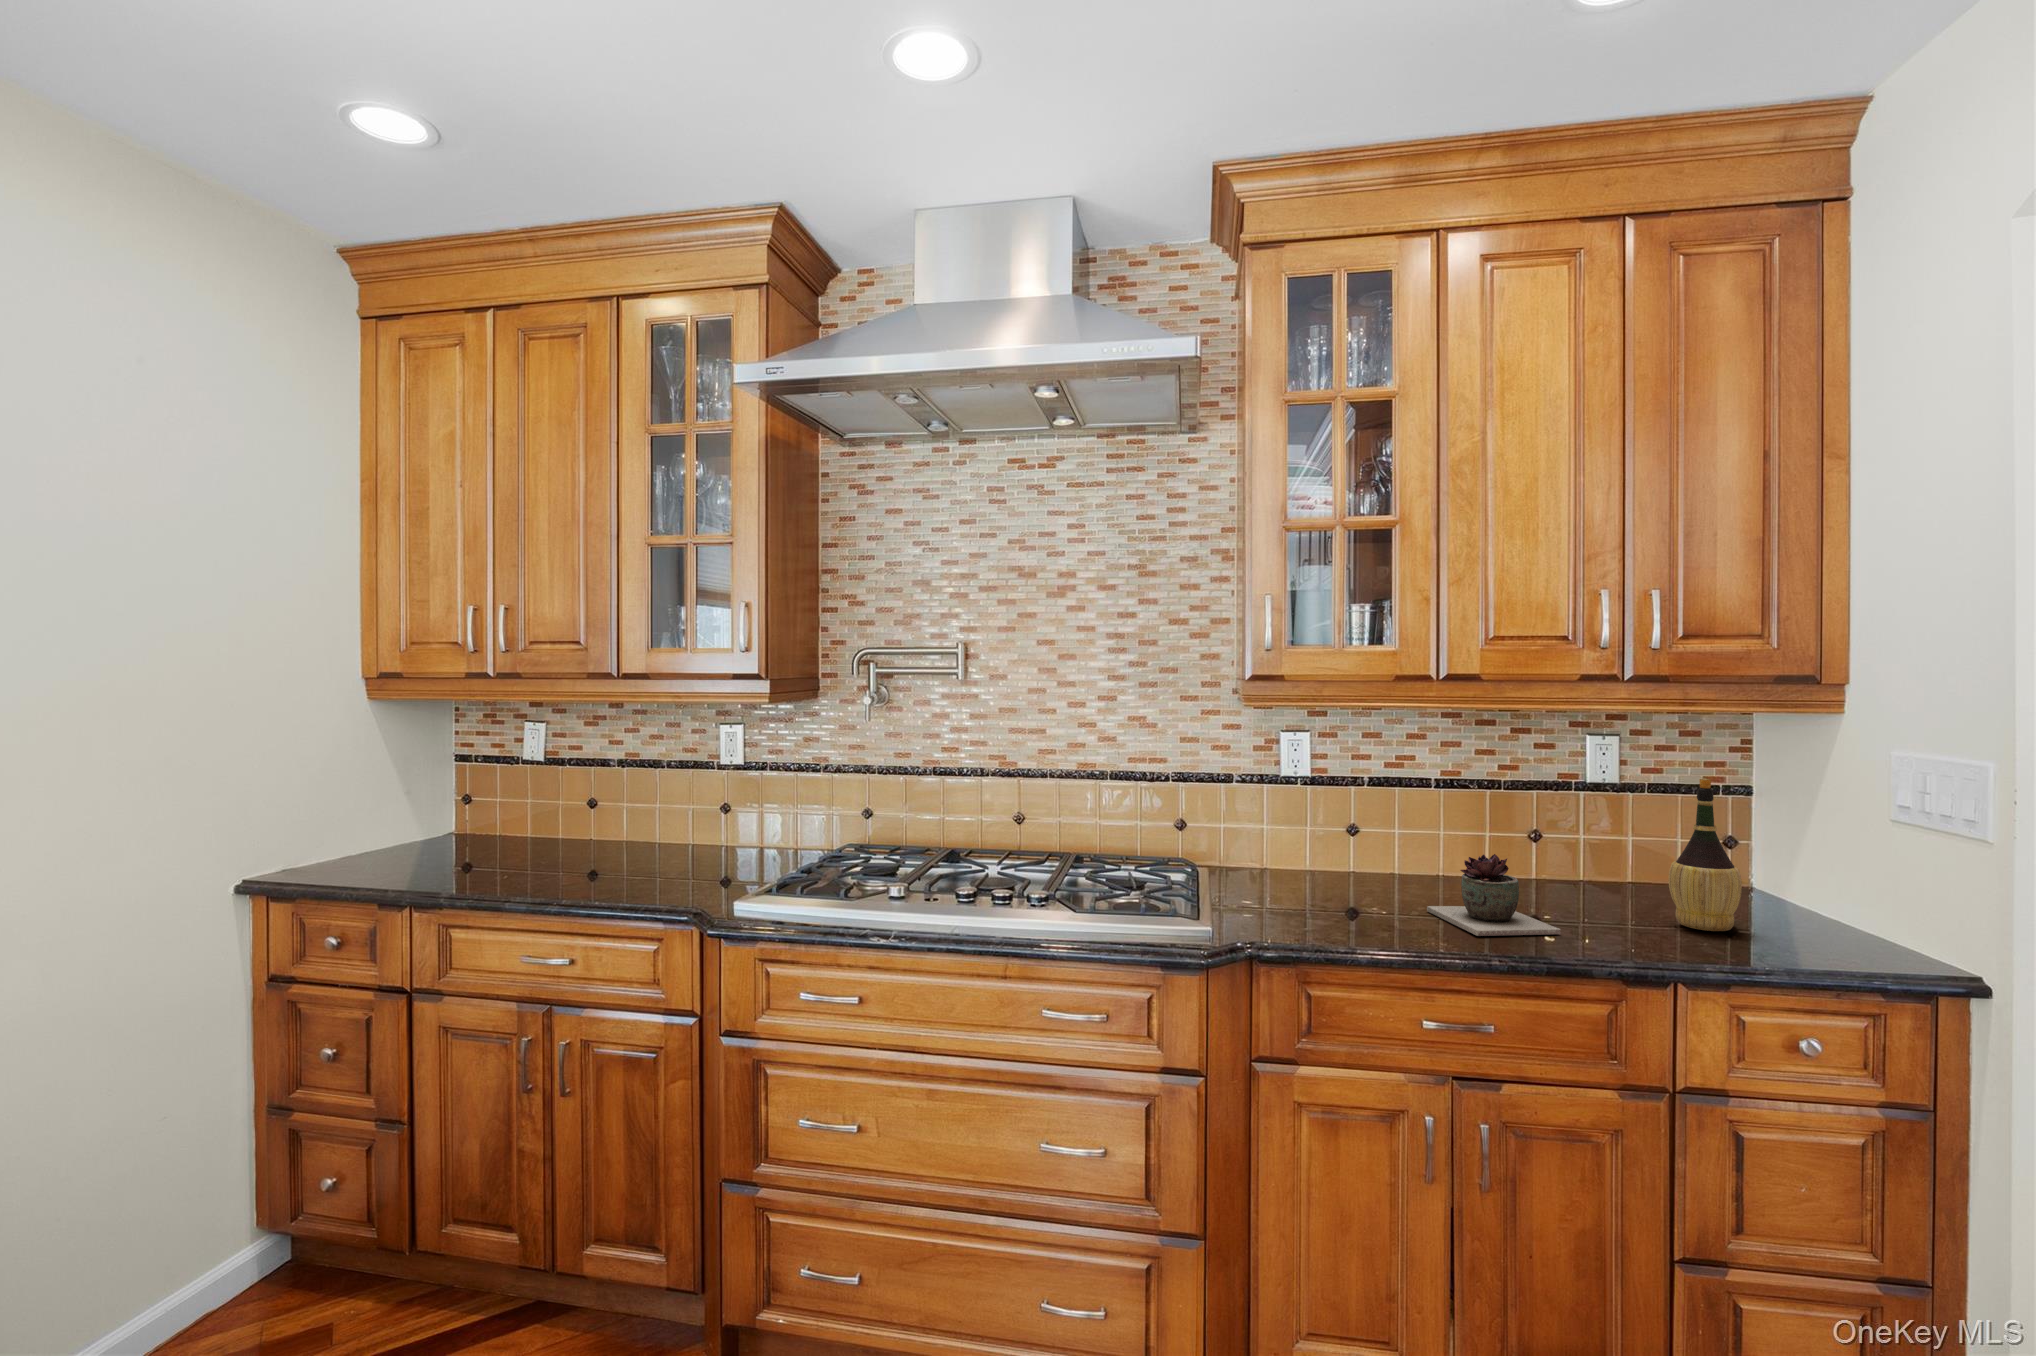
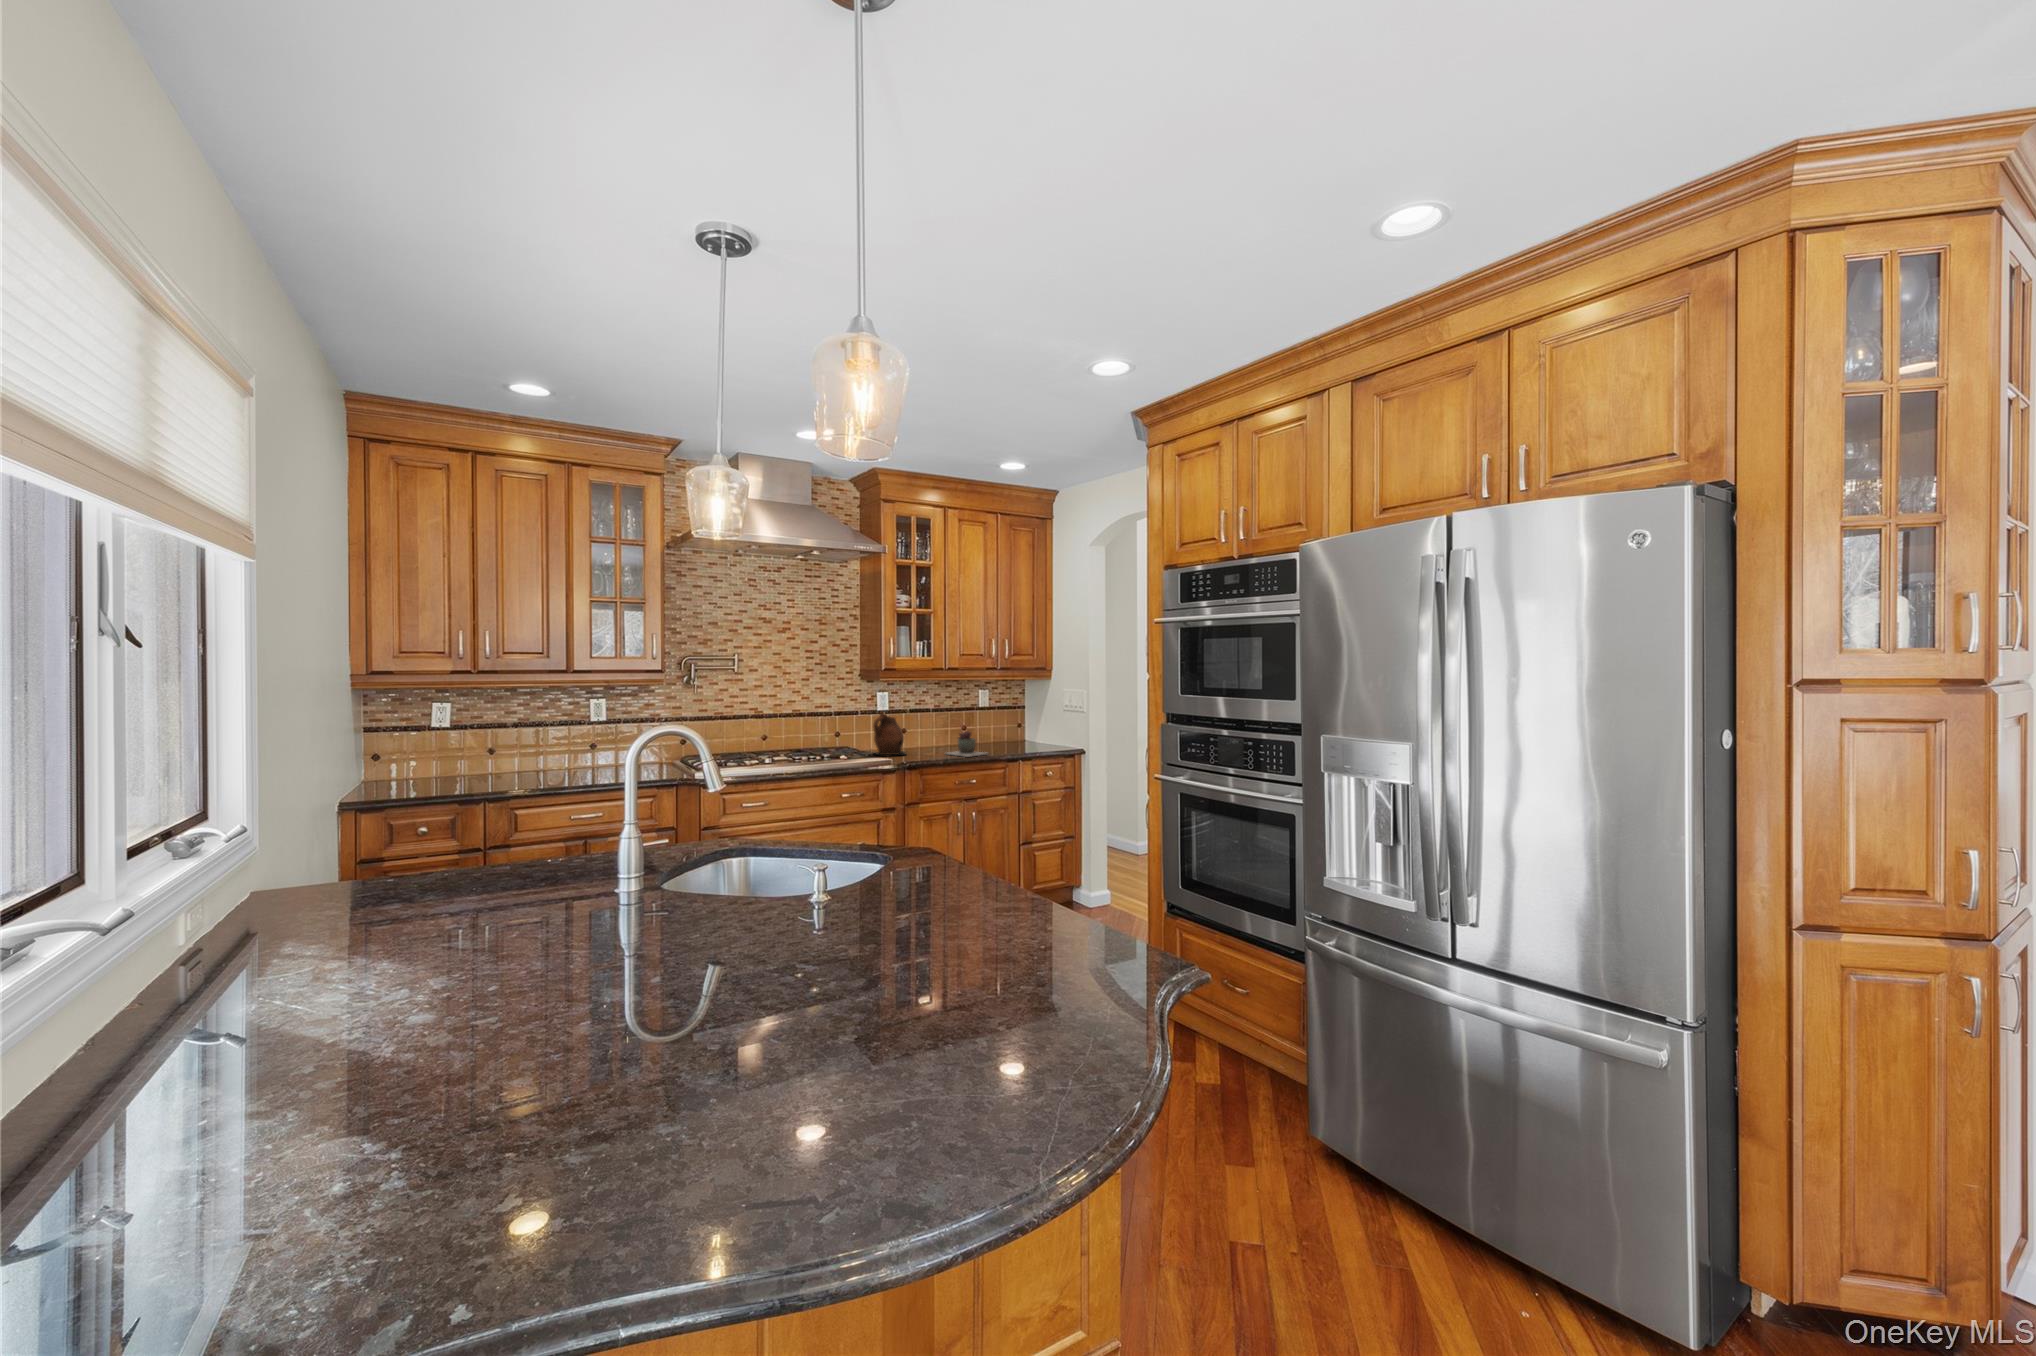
wine bottle: present [1669,779,1742,931] -> none [1012,701,1031,750]
ceramic pitcher: none [1243,781,1339,897] -> present [873,713,905,755]

